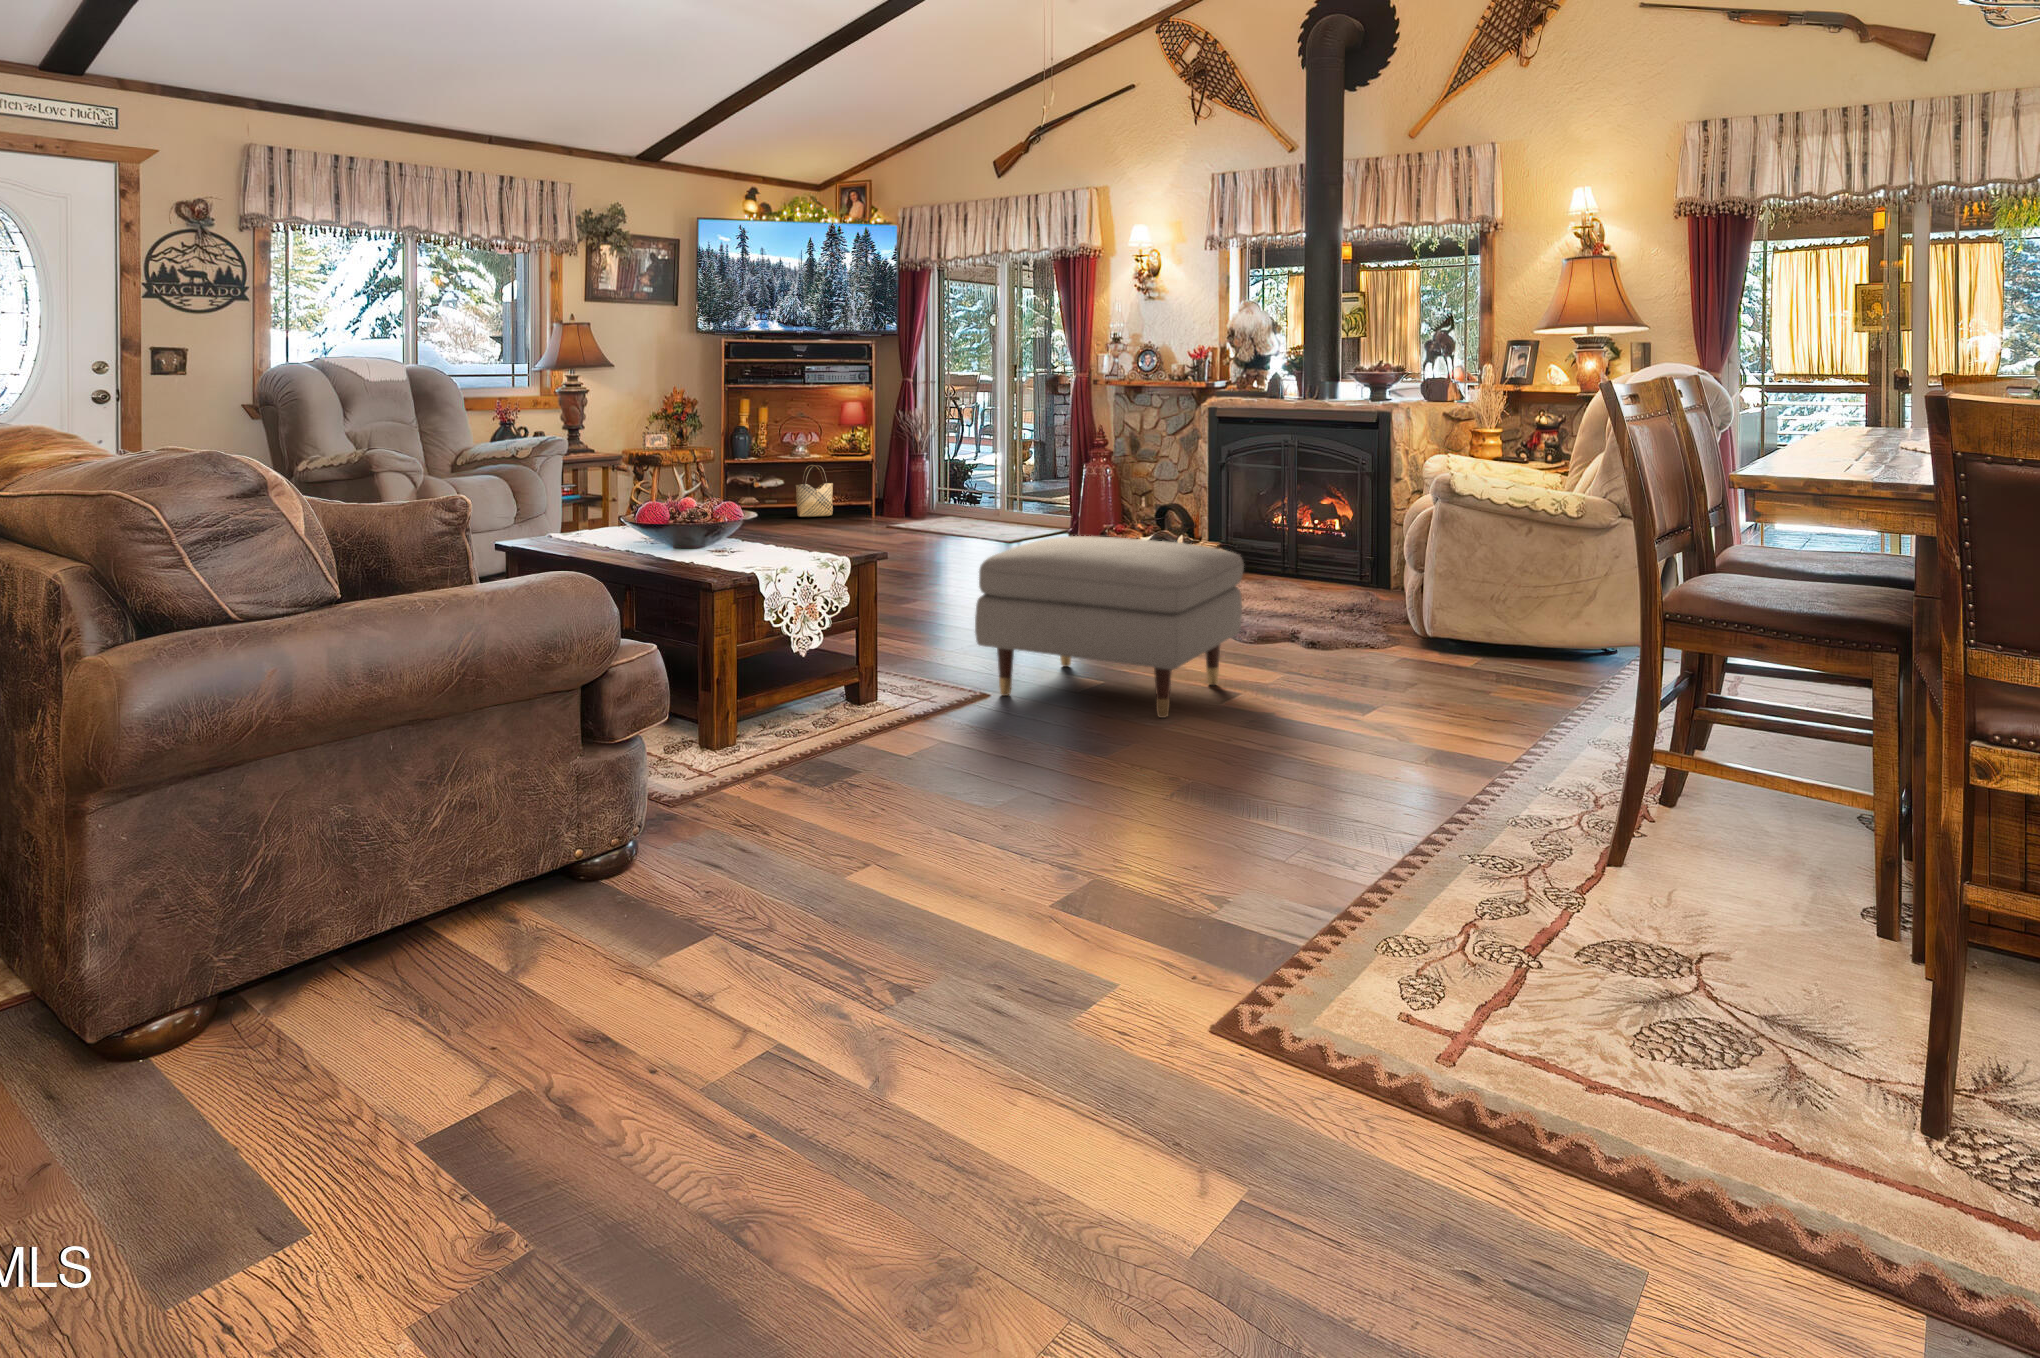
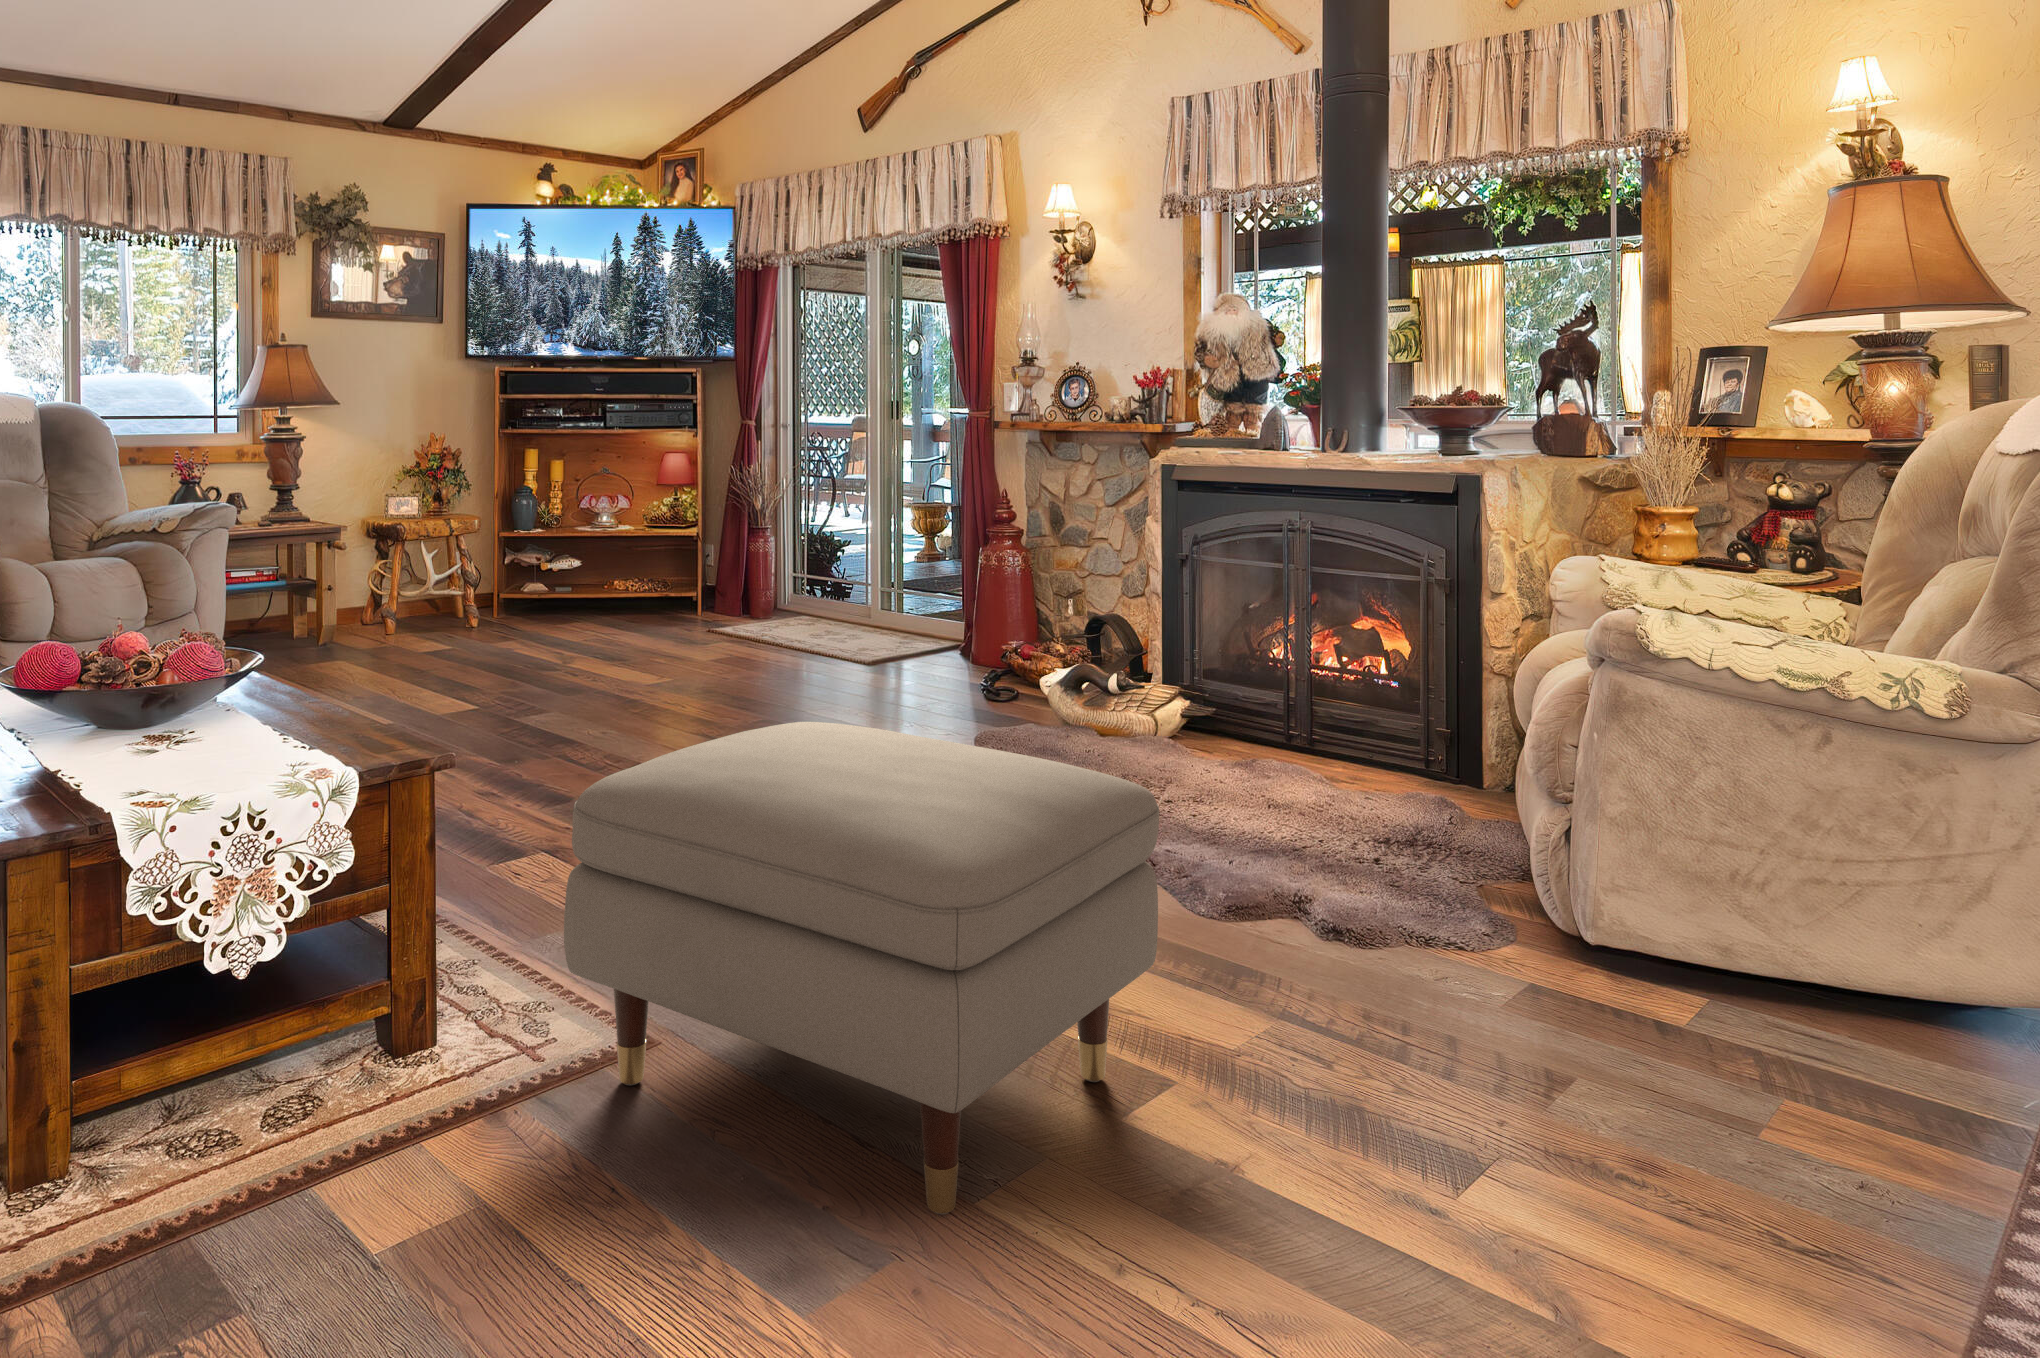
woven basket: present [796,465,833,517] -> none [597,540,650,613]

